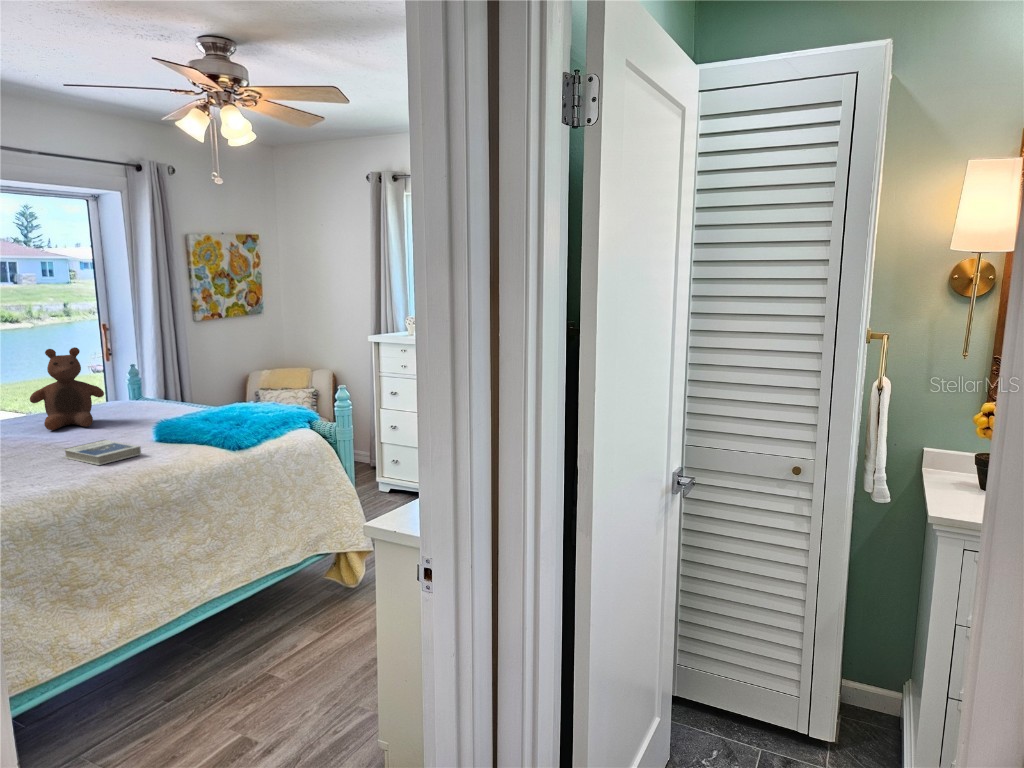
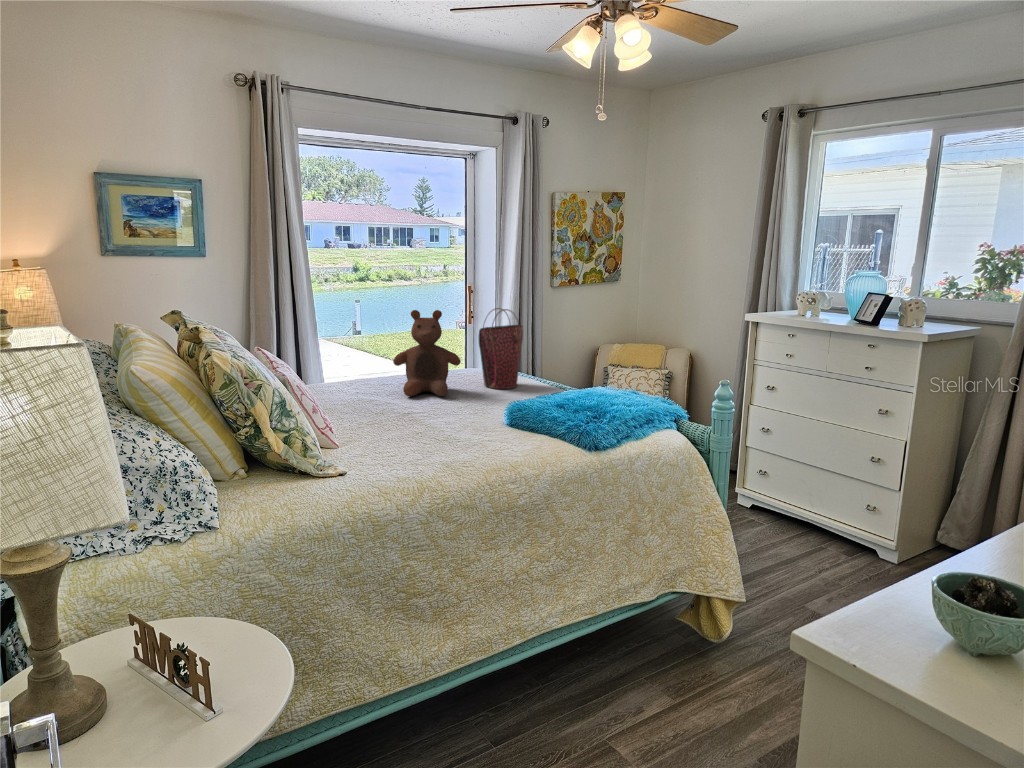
handbag: none [120,342,166,415] -> present [478,308,523,389]
hardback book: present [62,440,141,465] -> none [414,418,491,450]

